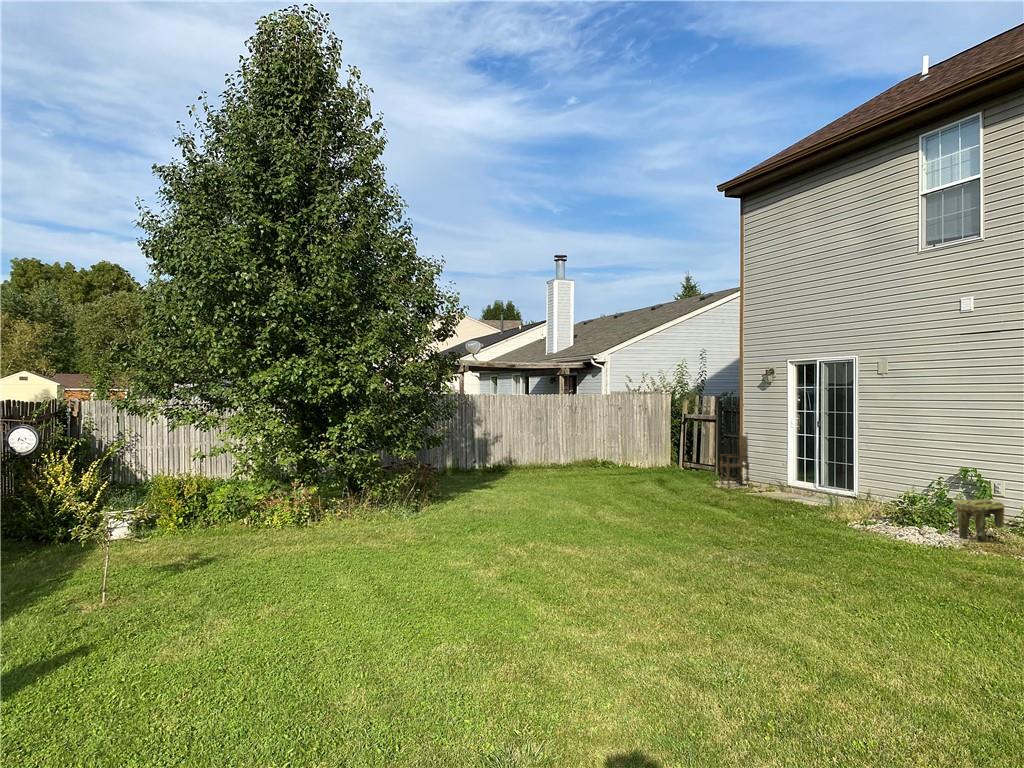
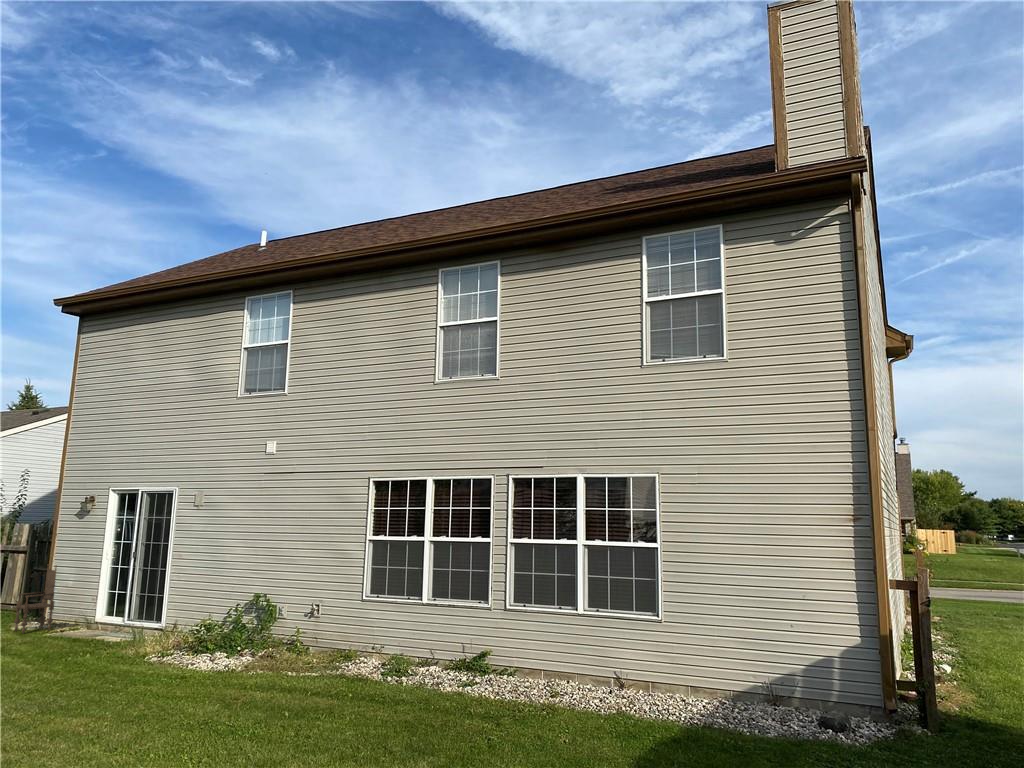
stool: present [956,499,1004,542] -> none [242,620,280,659]

